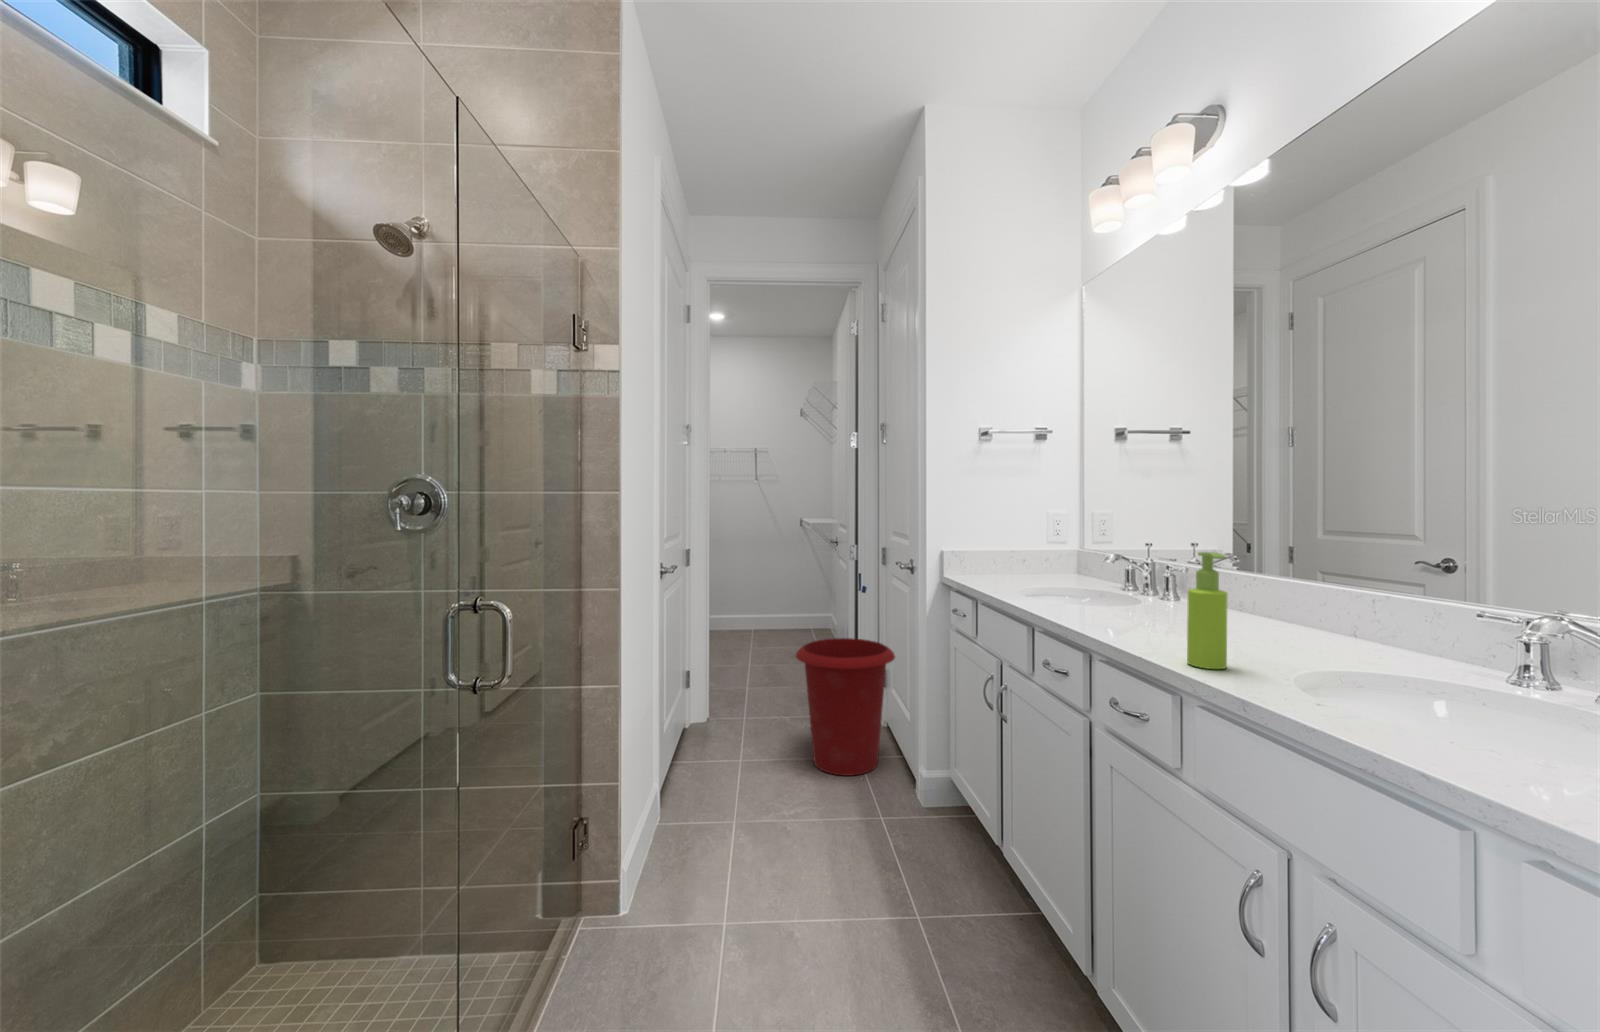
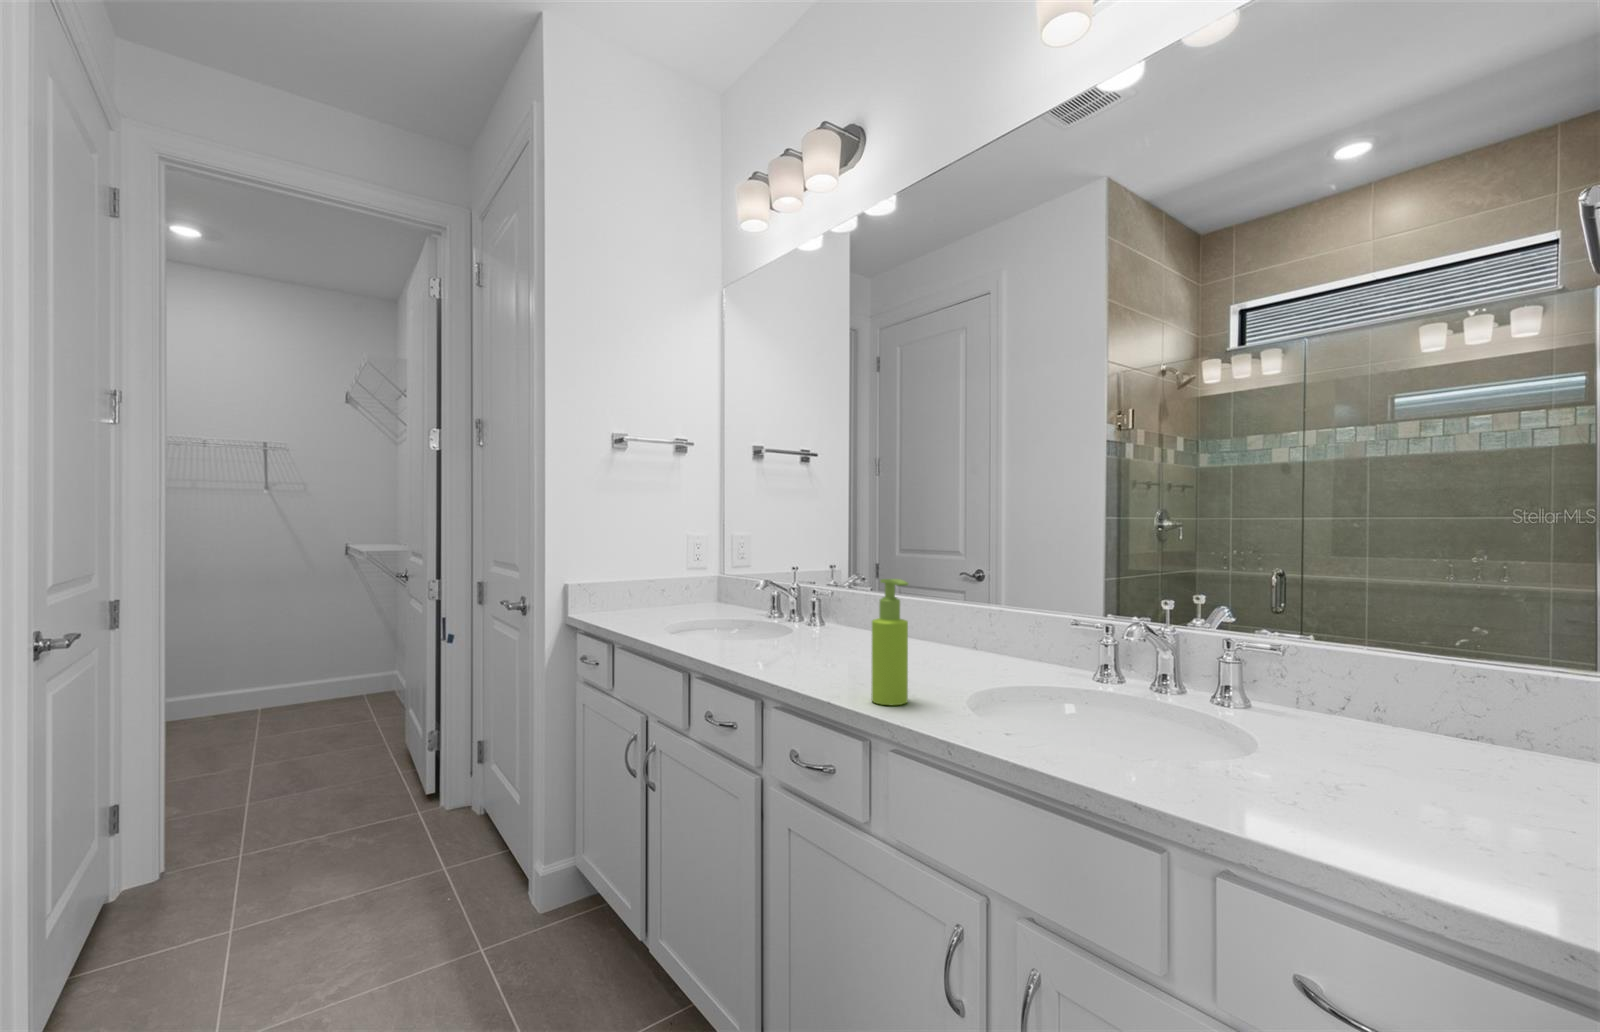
waste bin: present [796,638,895,776] -> none [340,706,498,907]

